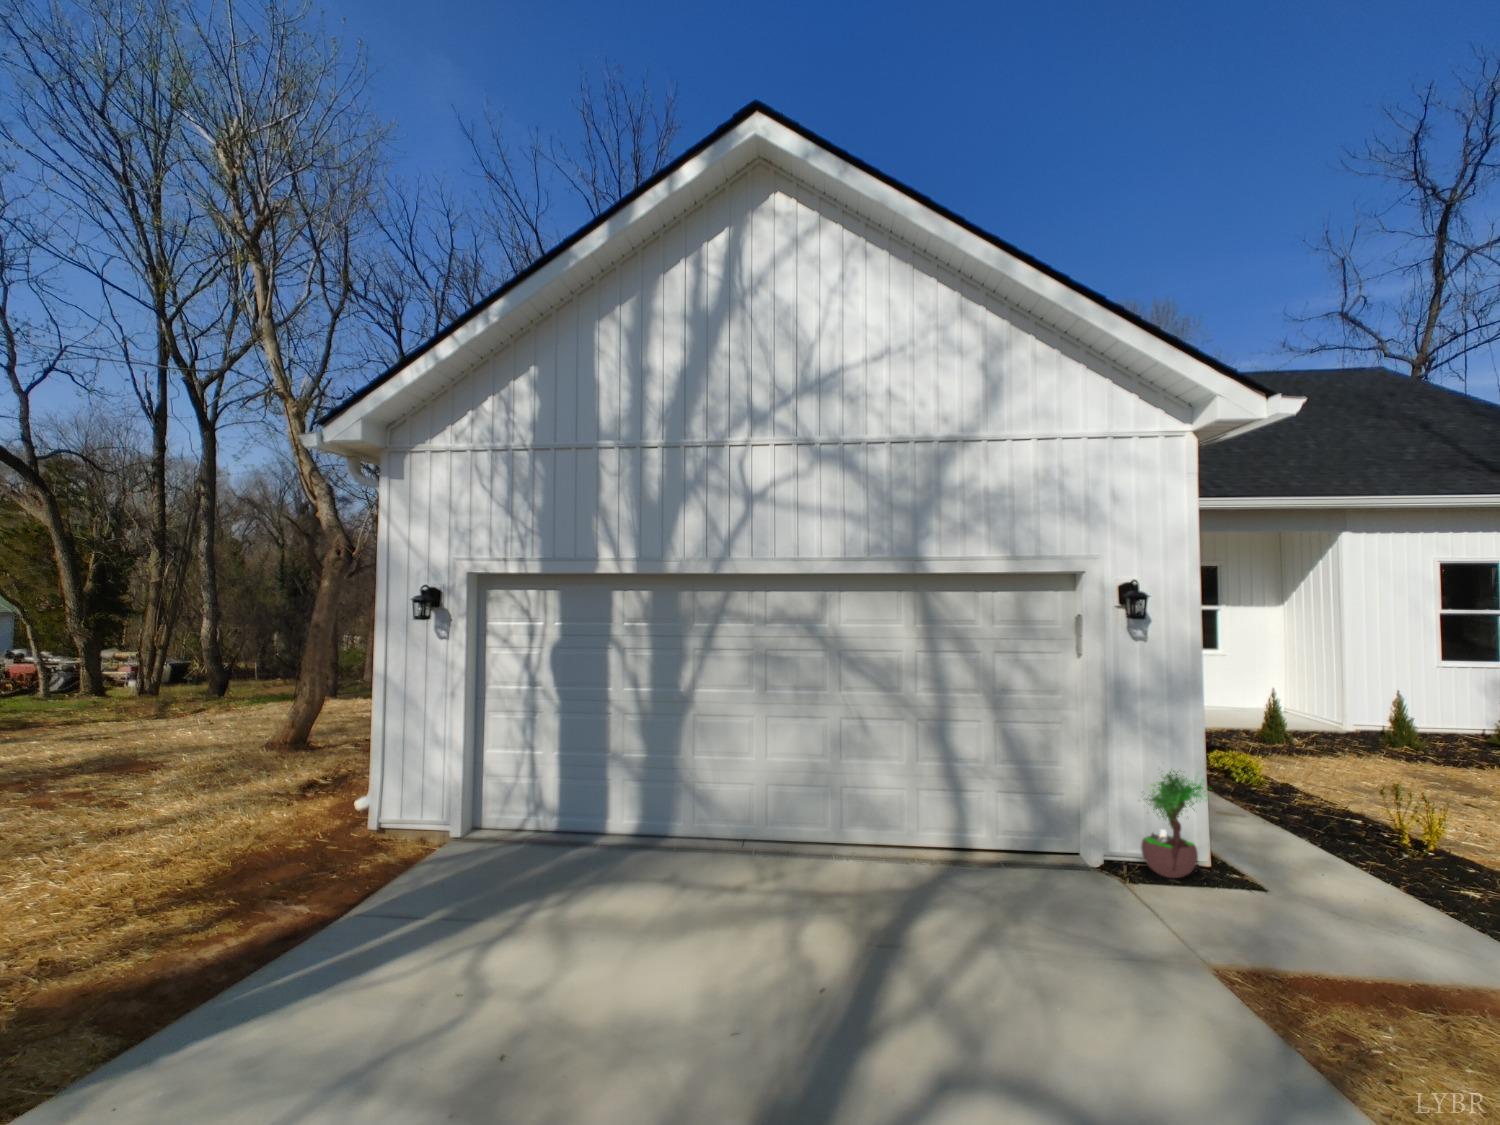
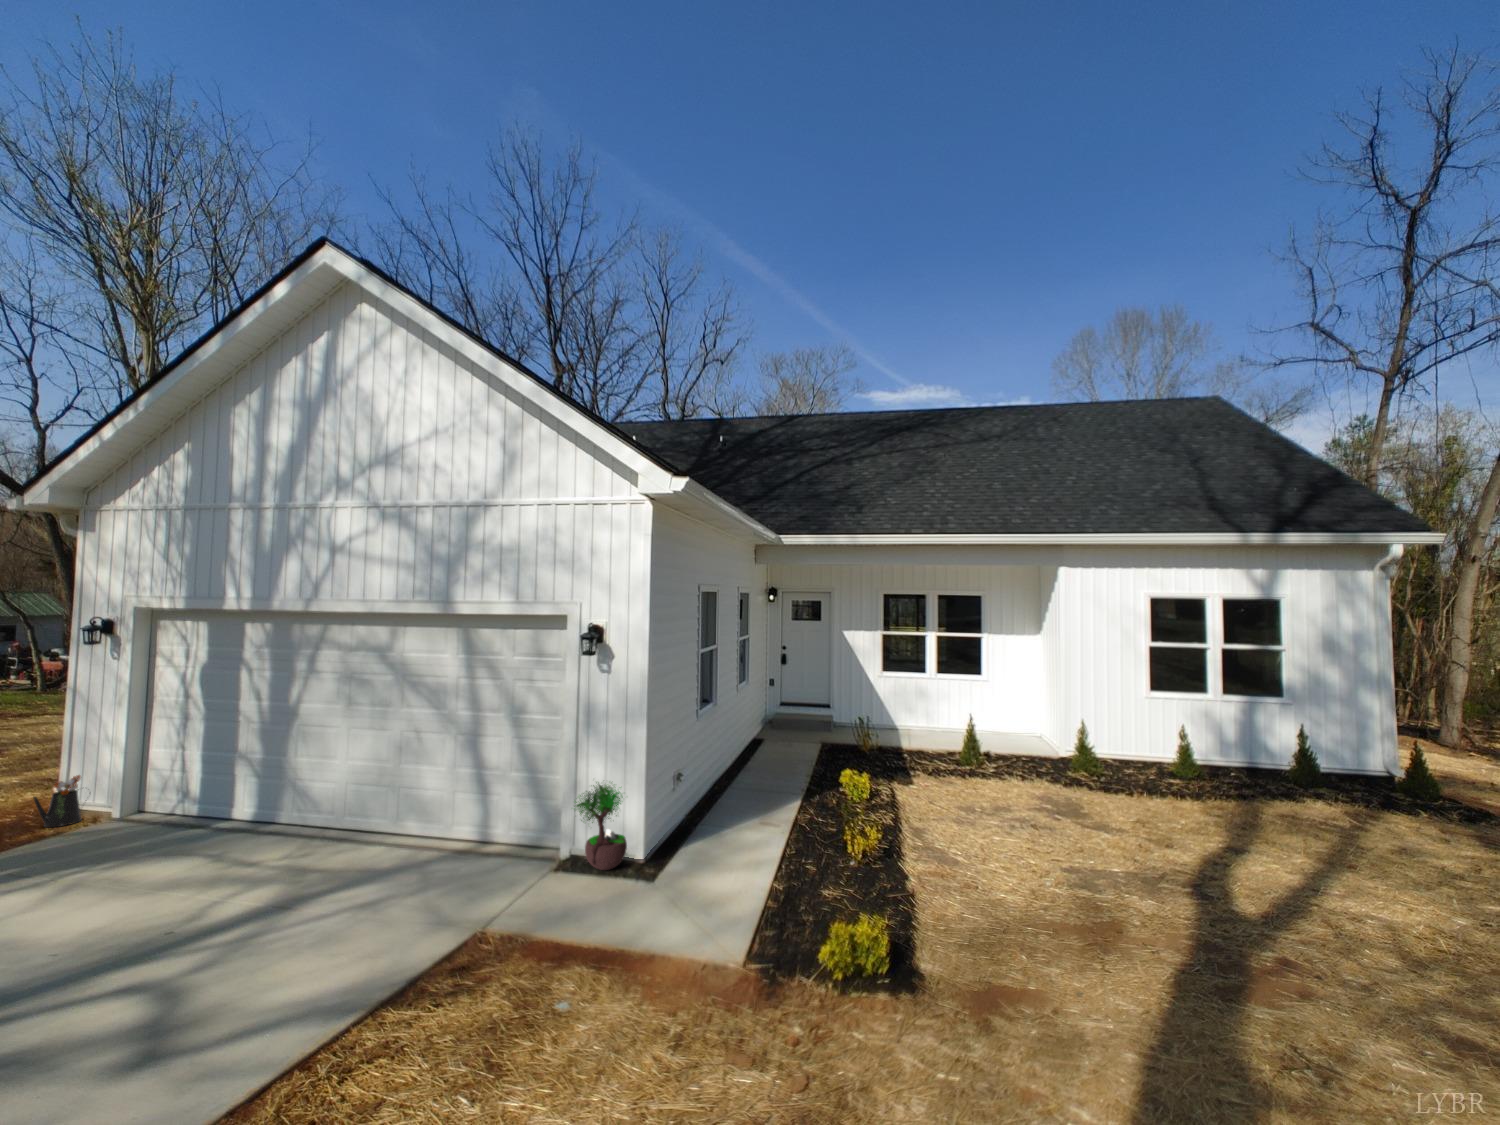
watering can: none [370,785,418,852] -> present [34,775,82,827]

